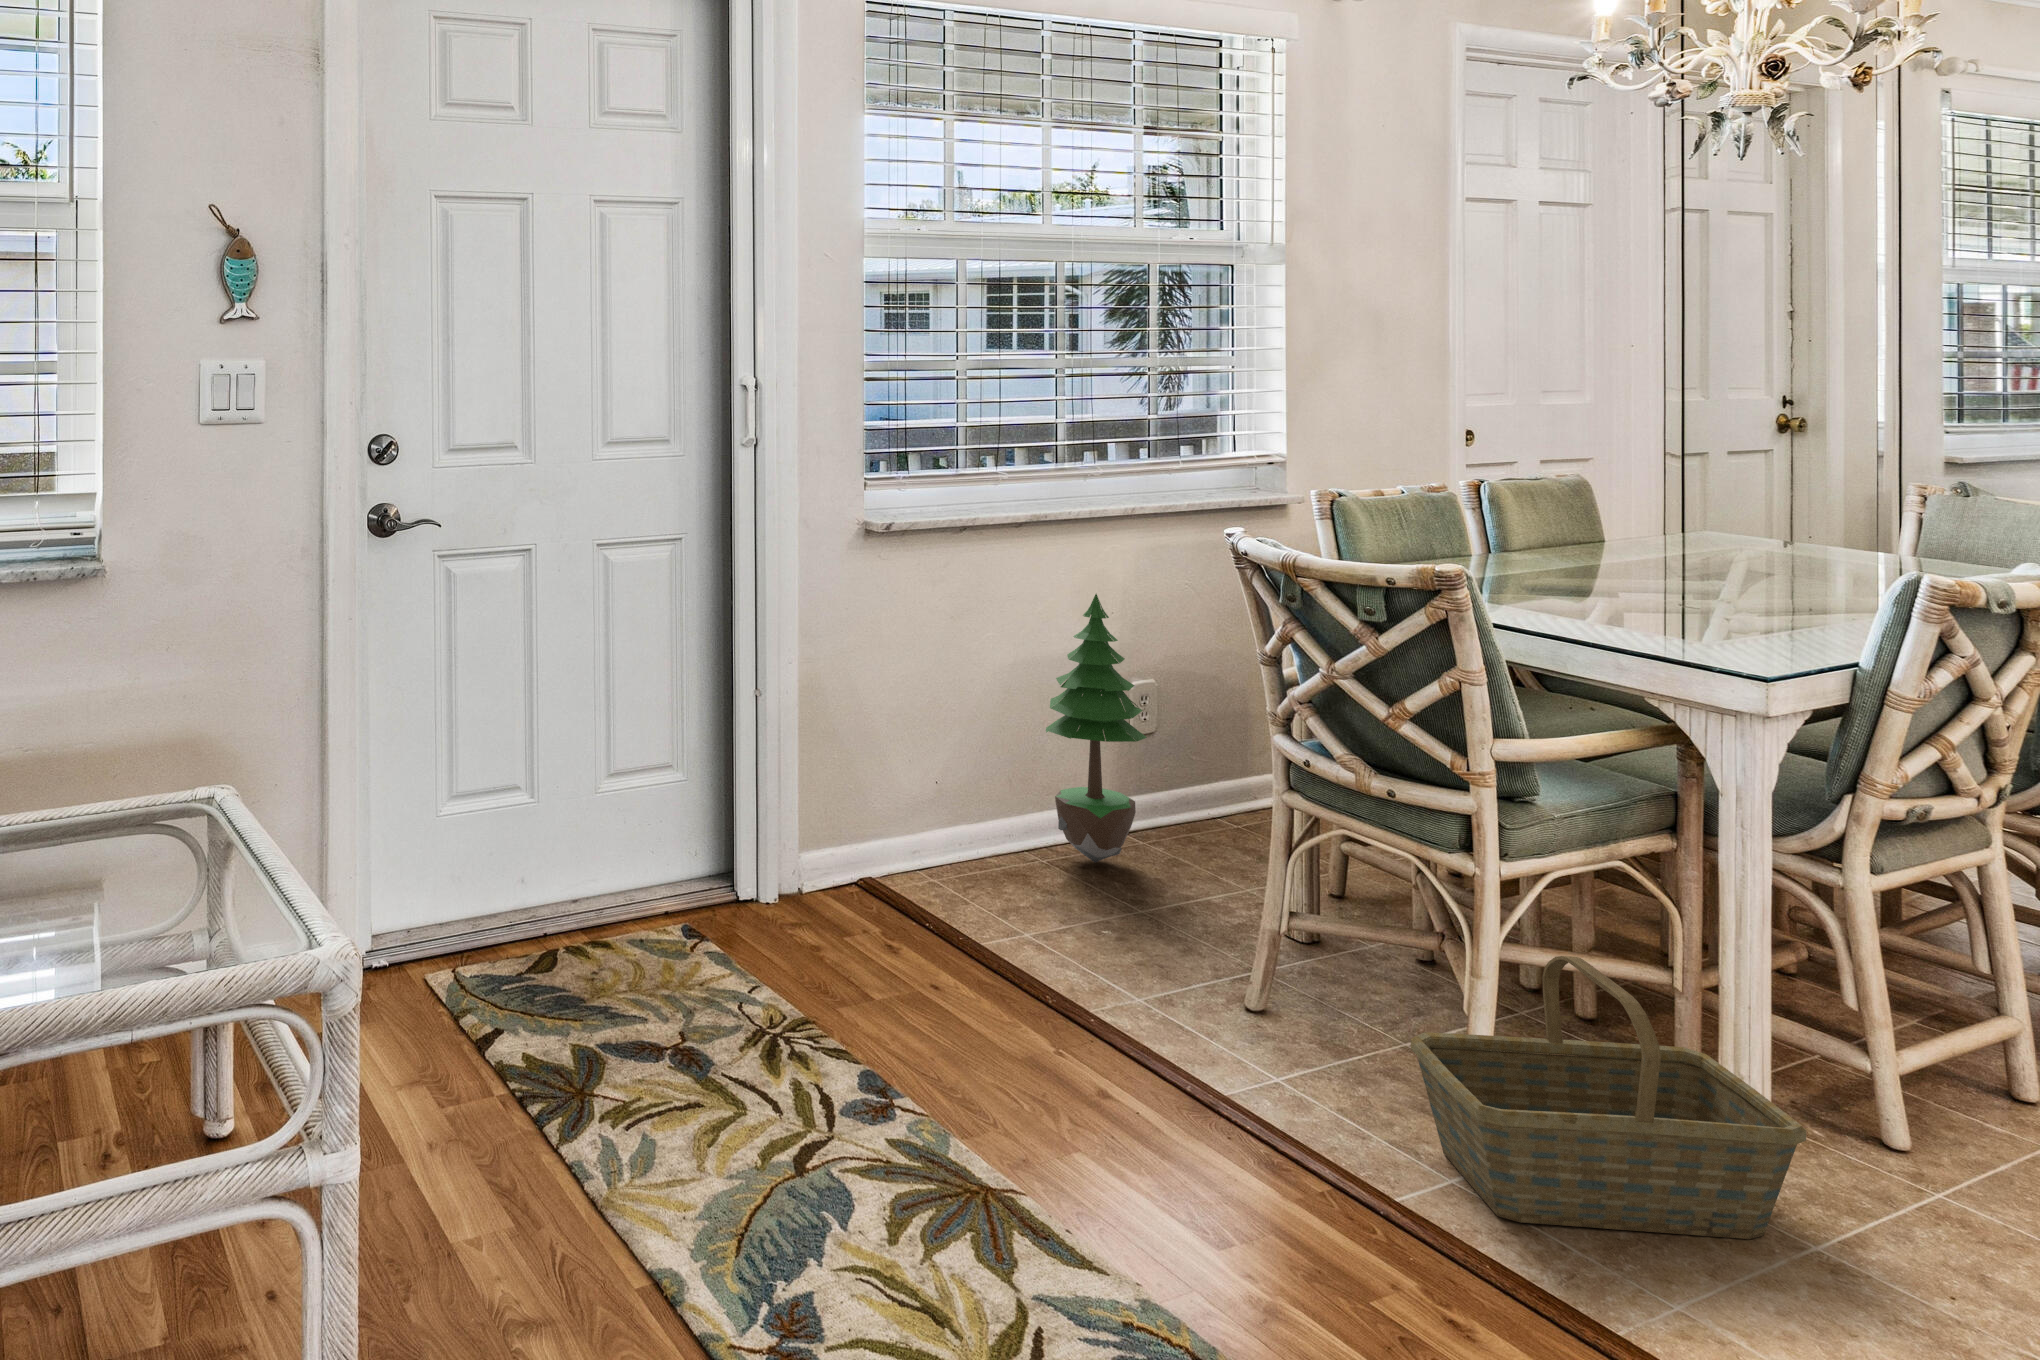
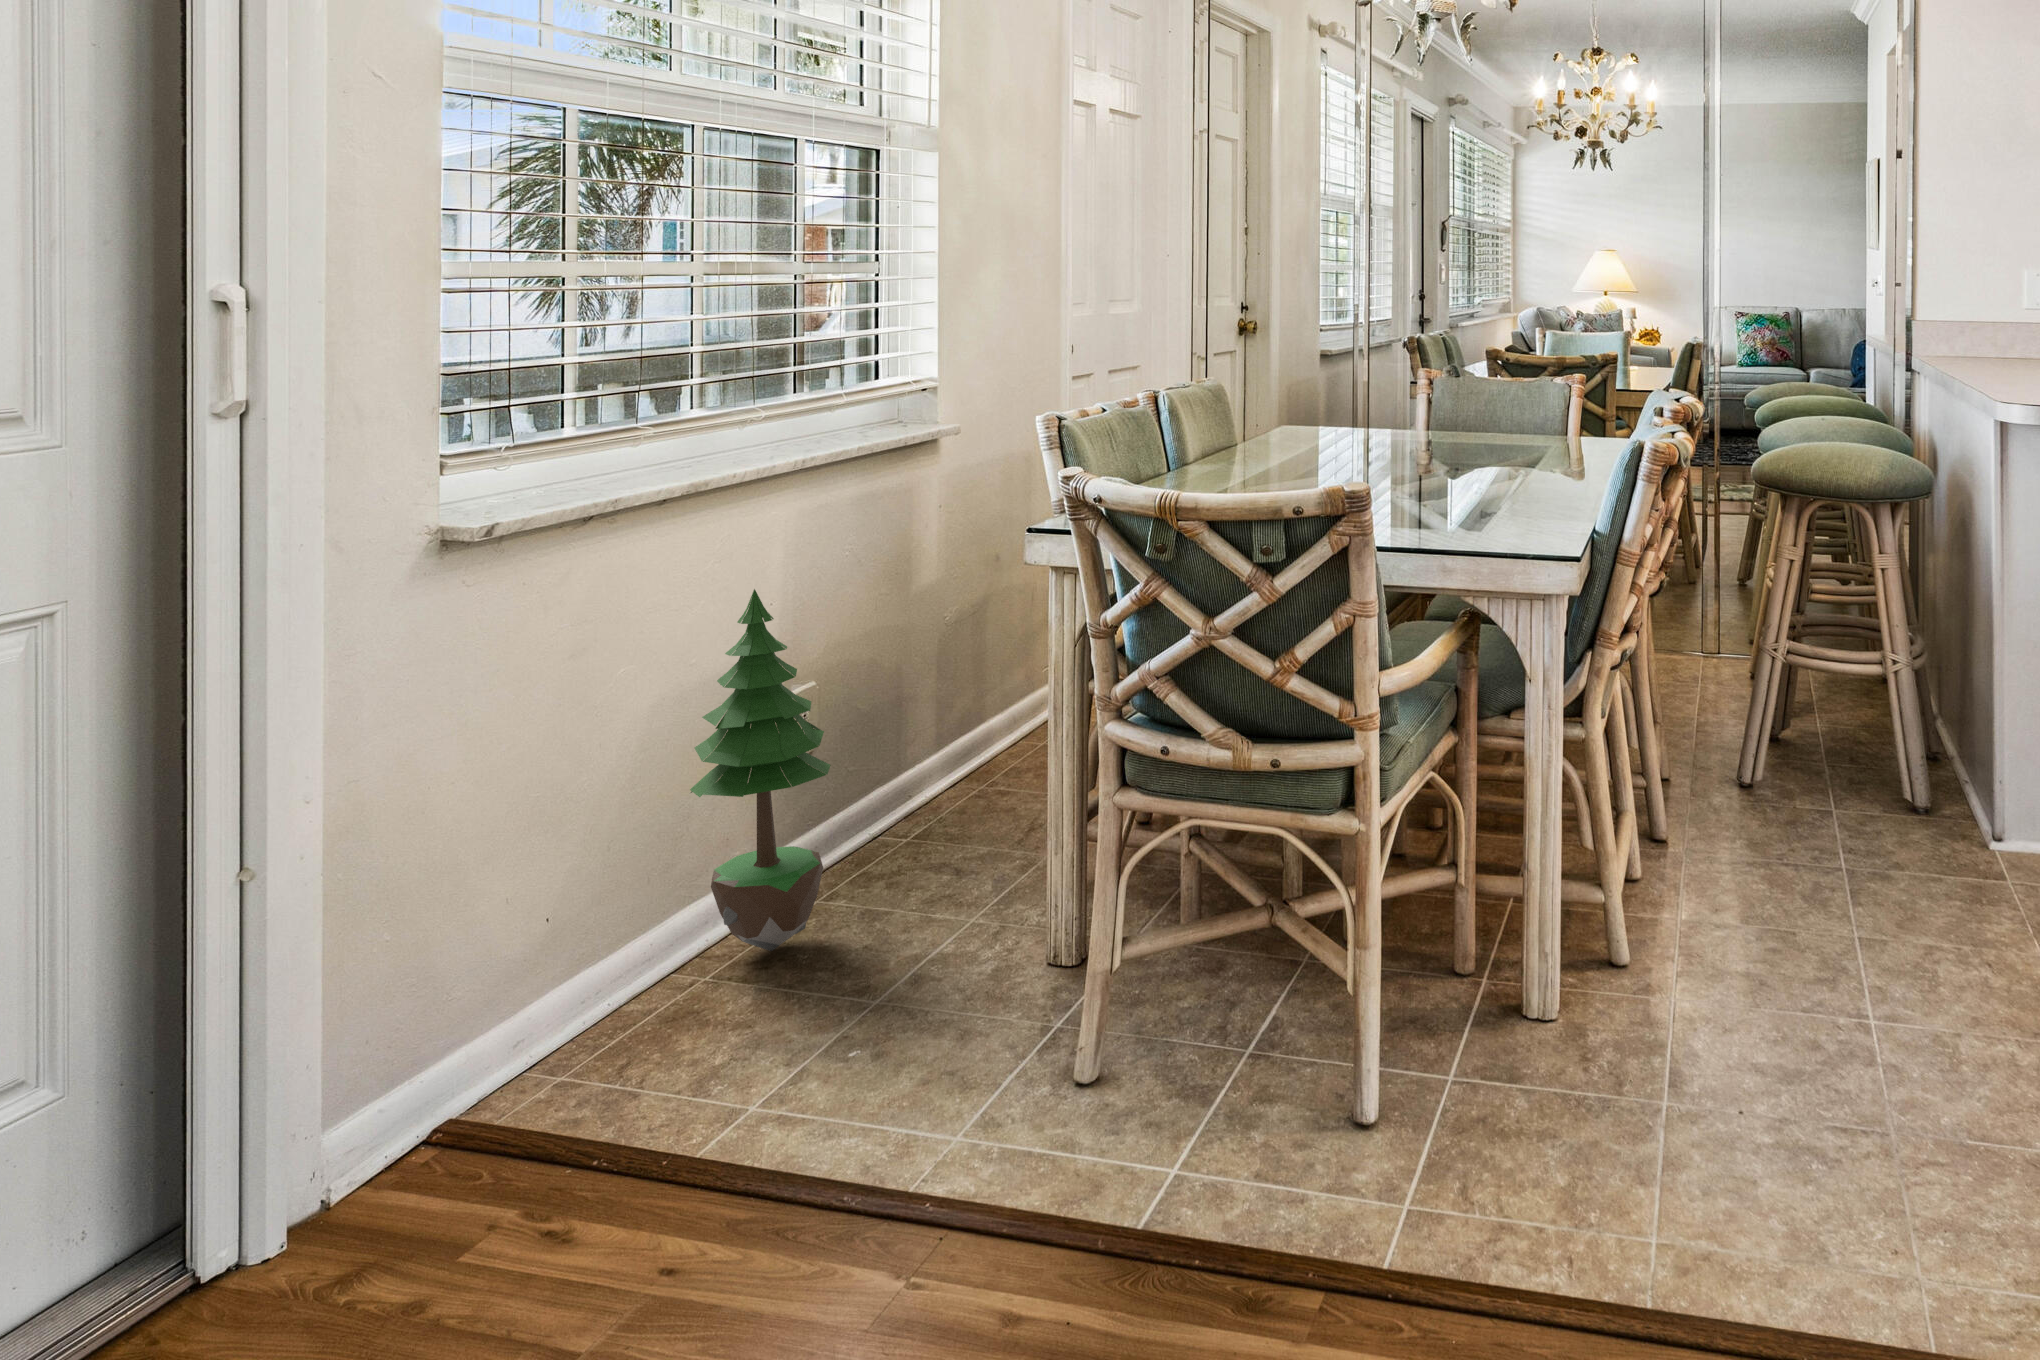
basket: present [1411,956,1806,1239] -> none [1343,891,1668,1228]

